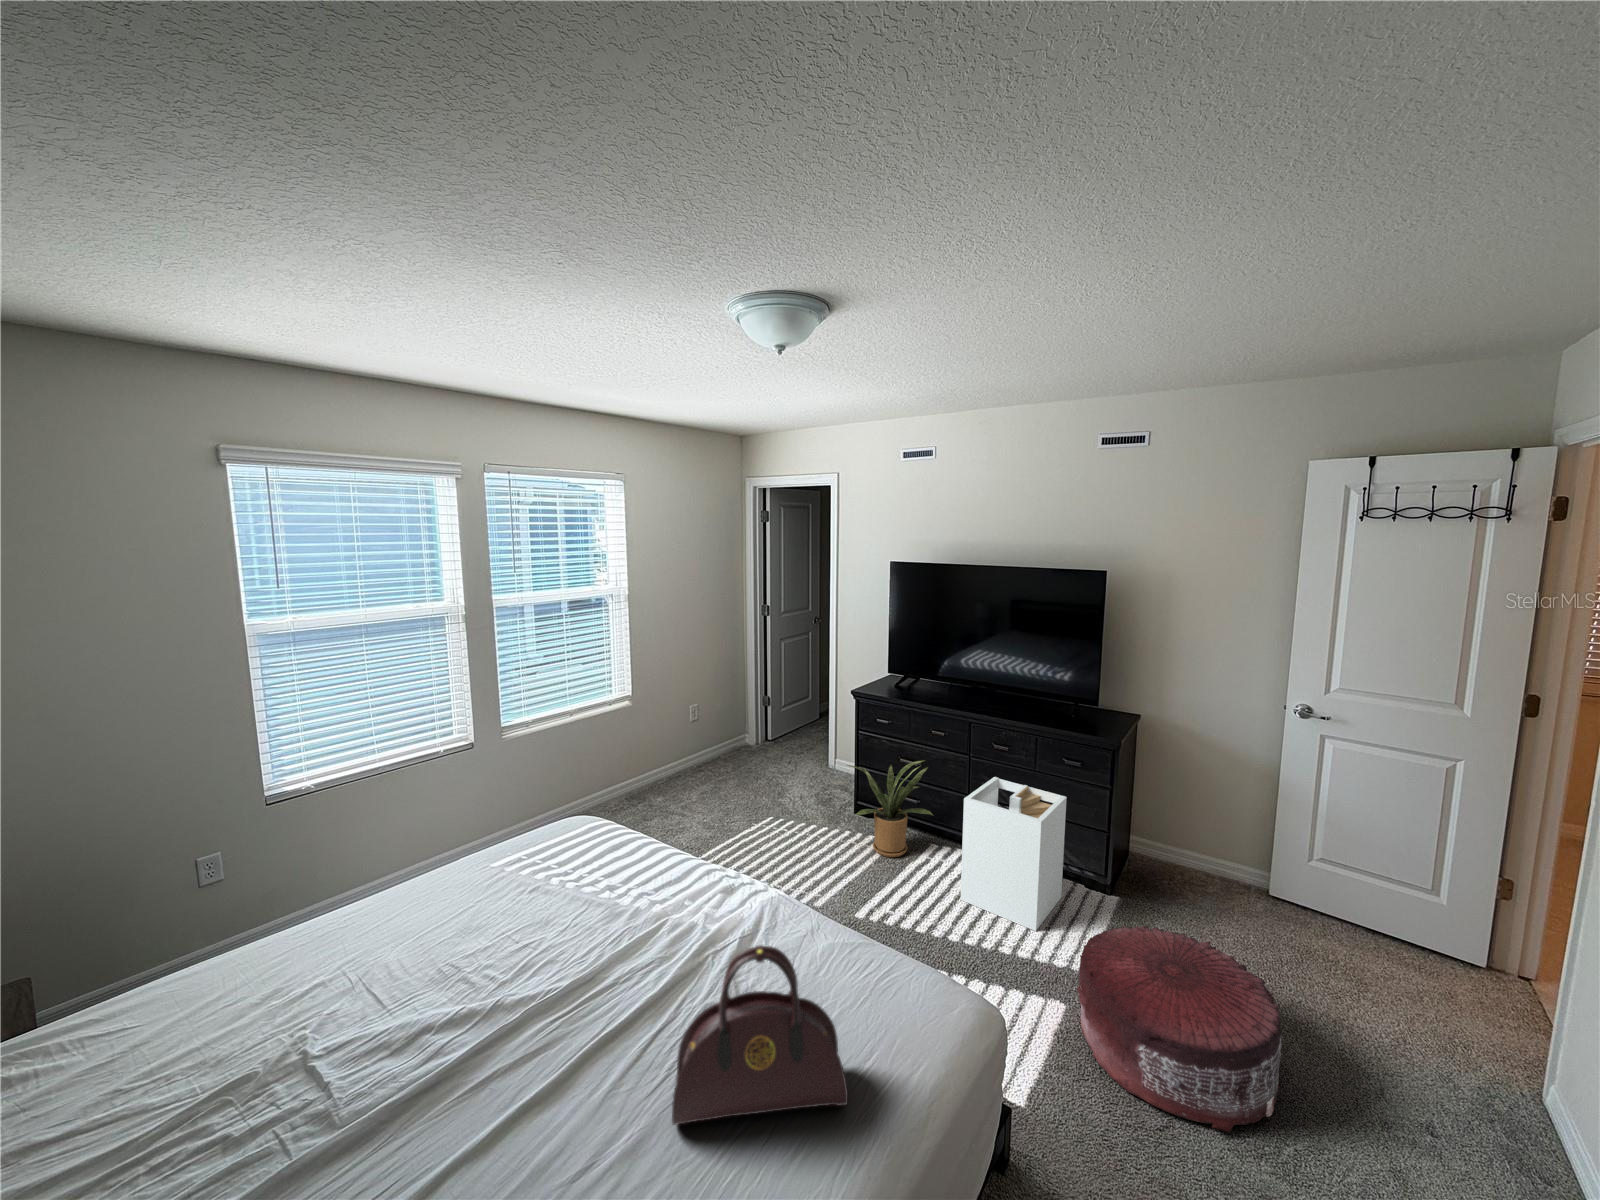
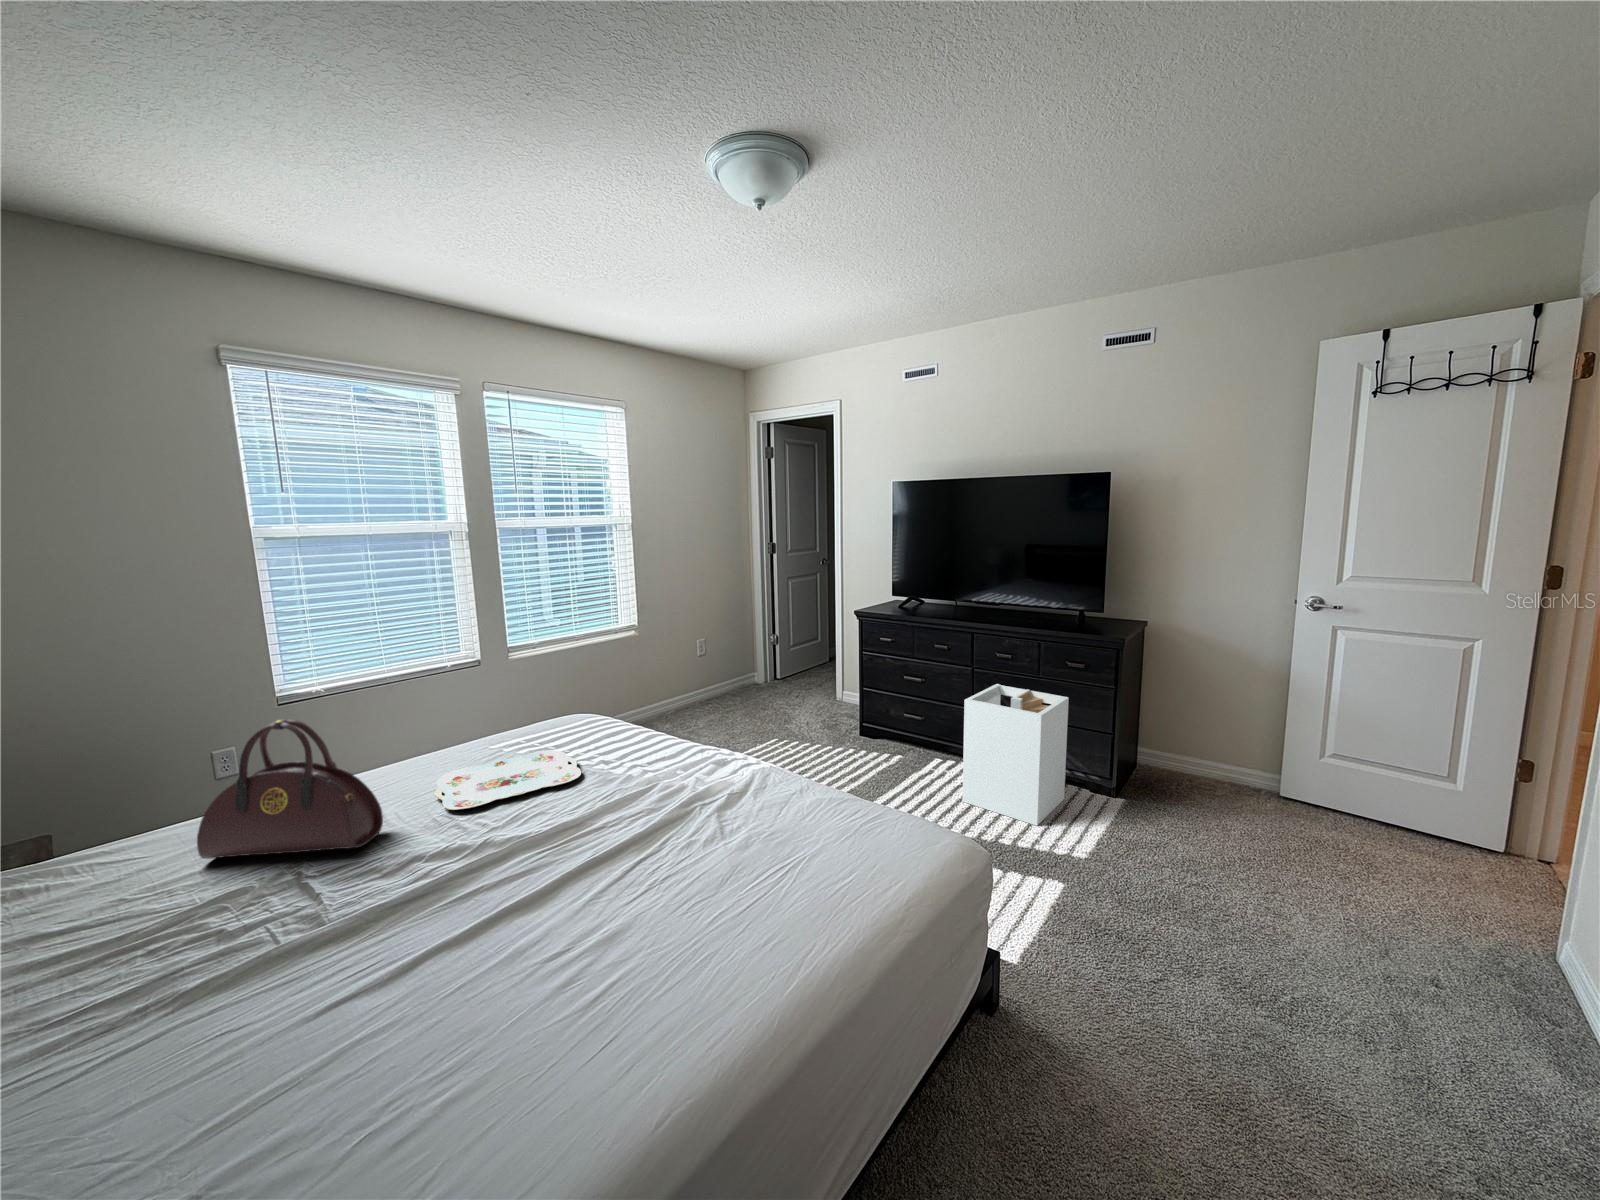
house plant: present [847,760,933,857] -> none [848,672,938,769]
serving tray: none [437,874,587,961] -> present [435,750,581,810]
pouf: present [1077,925,1282,1132] -> none [1075,805,1282,984]
handbag: present [672,945,848,1125] -> present [197,719,383,859]

